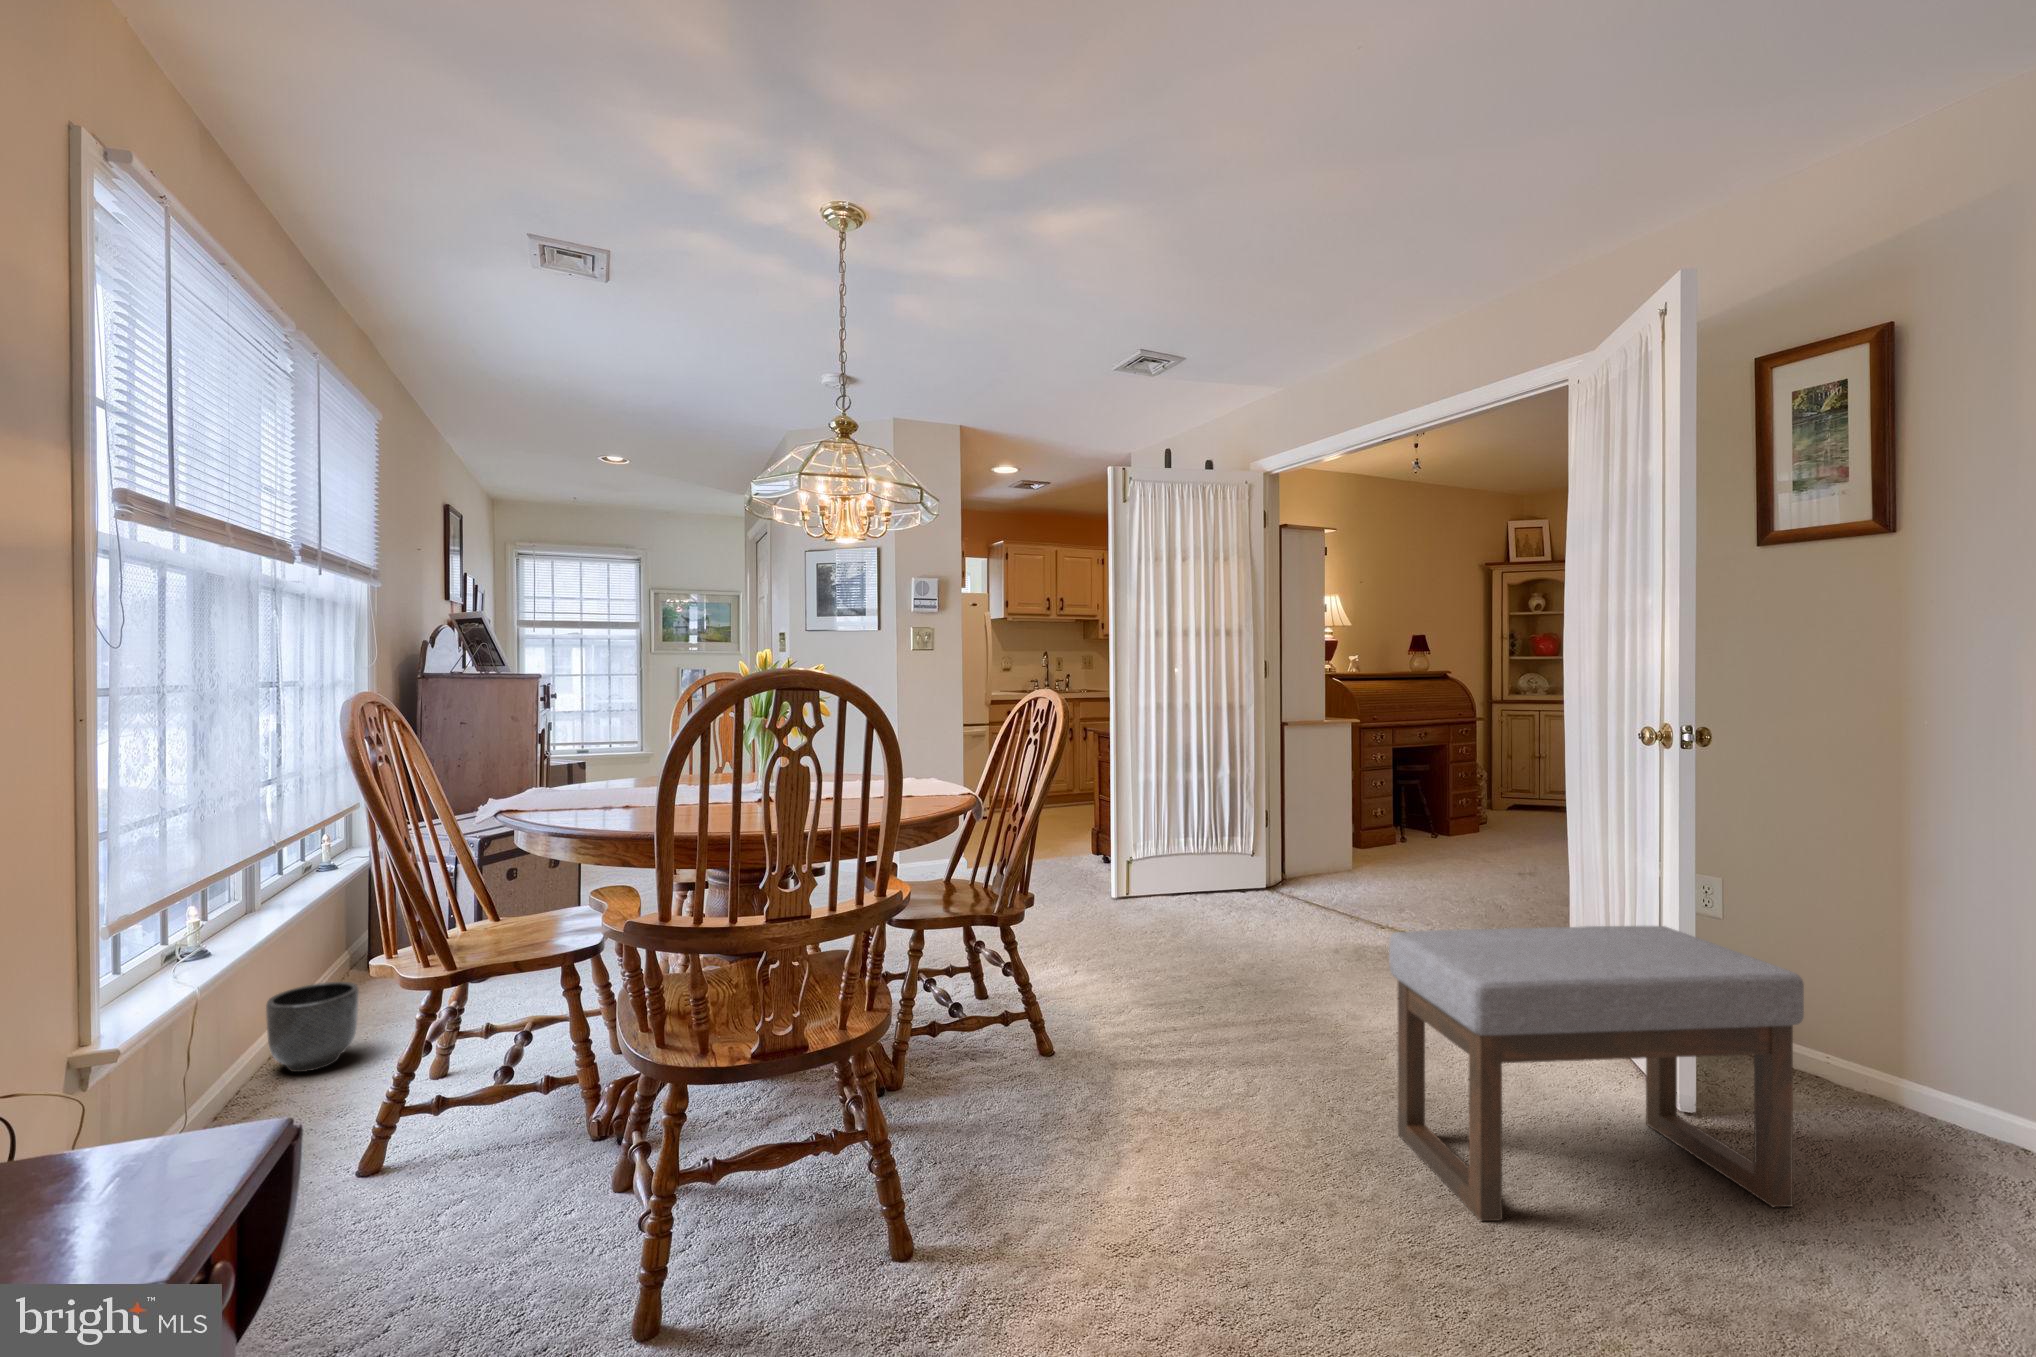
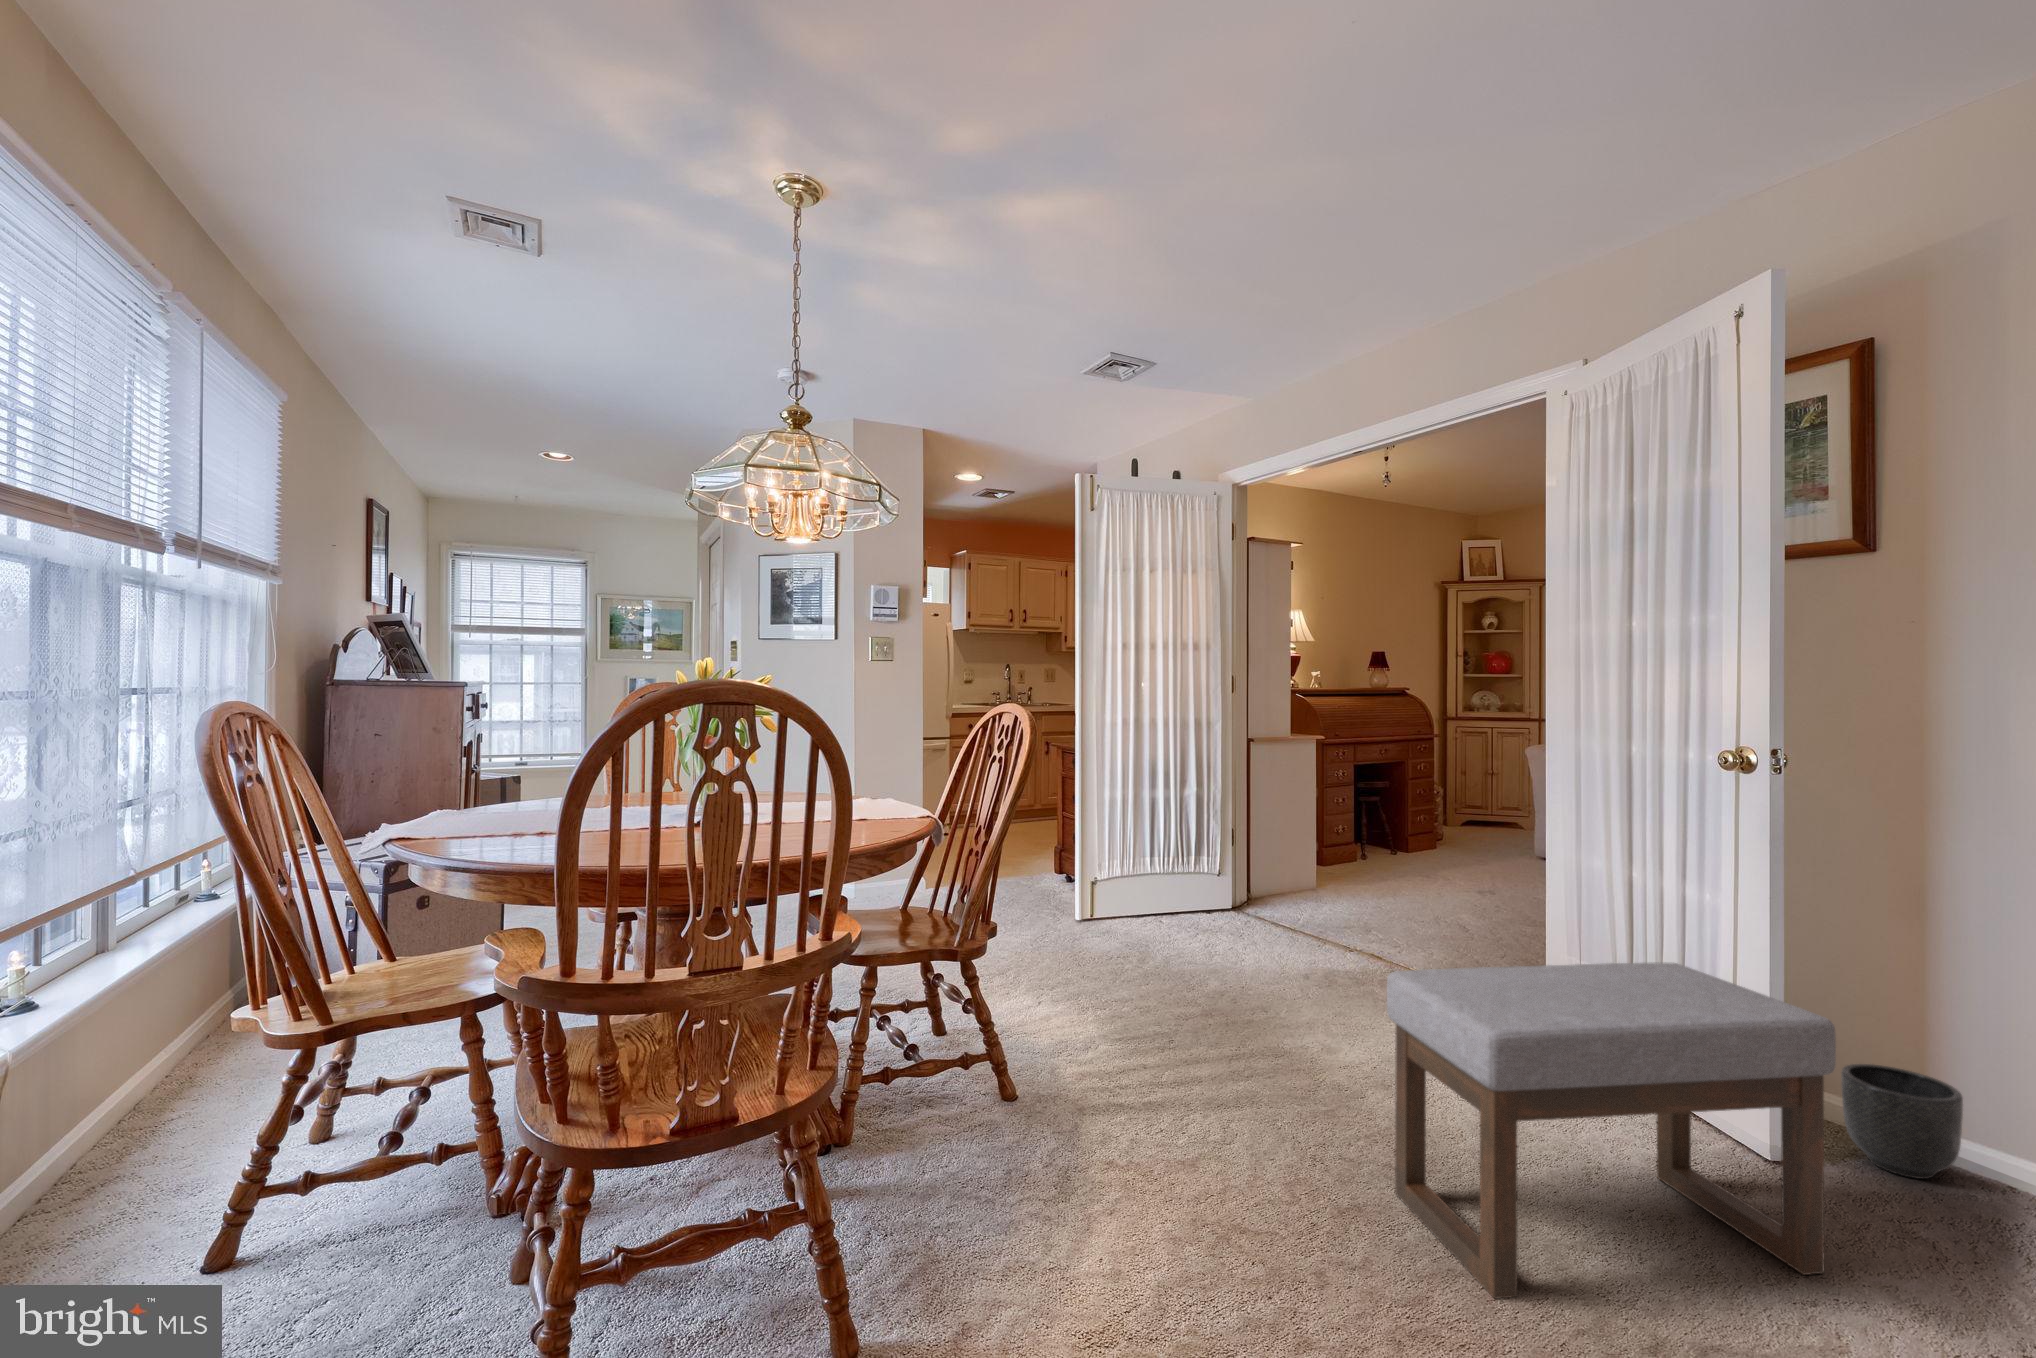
planter: present [266,982,359,1072] -> present [1841,1064,1963,1179]

